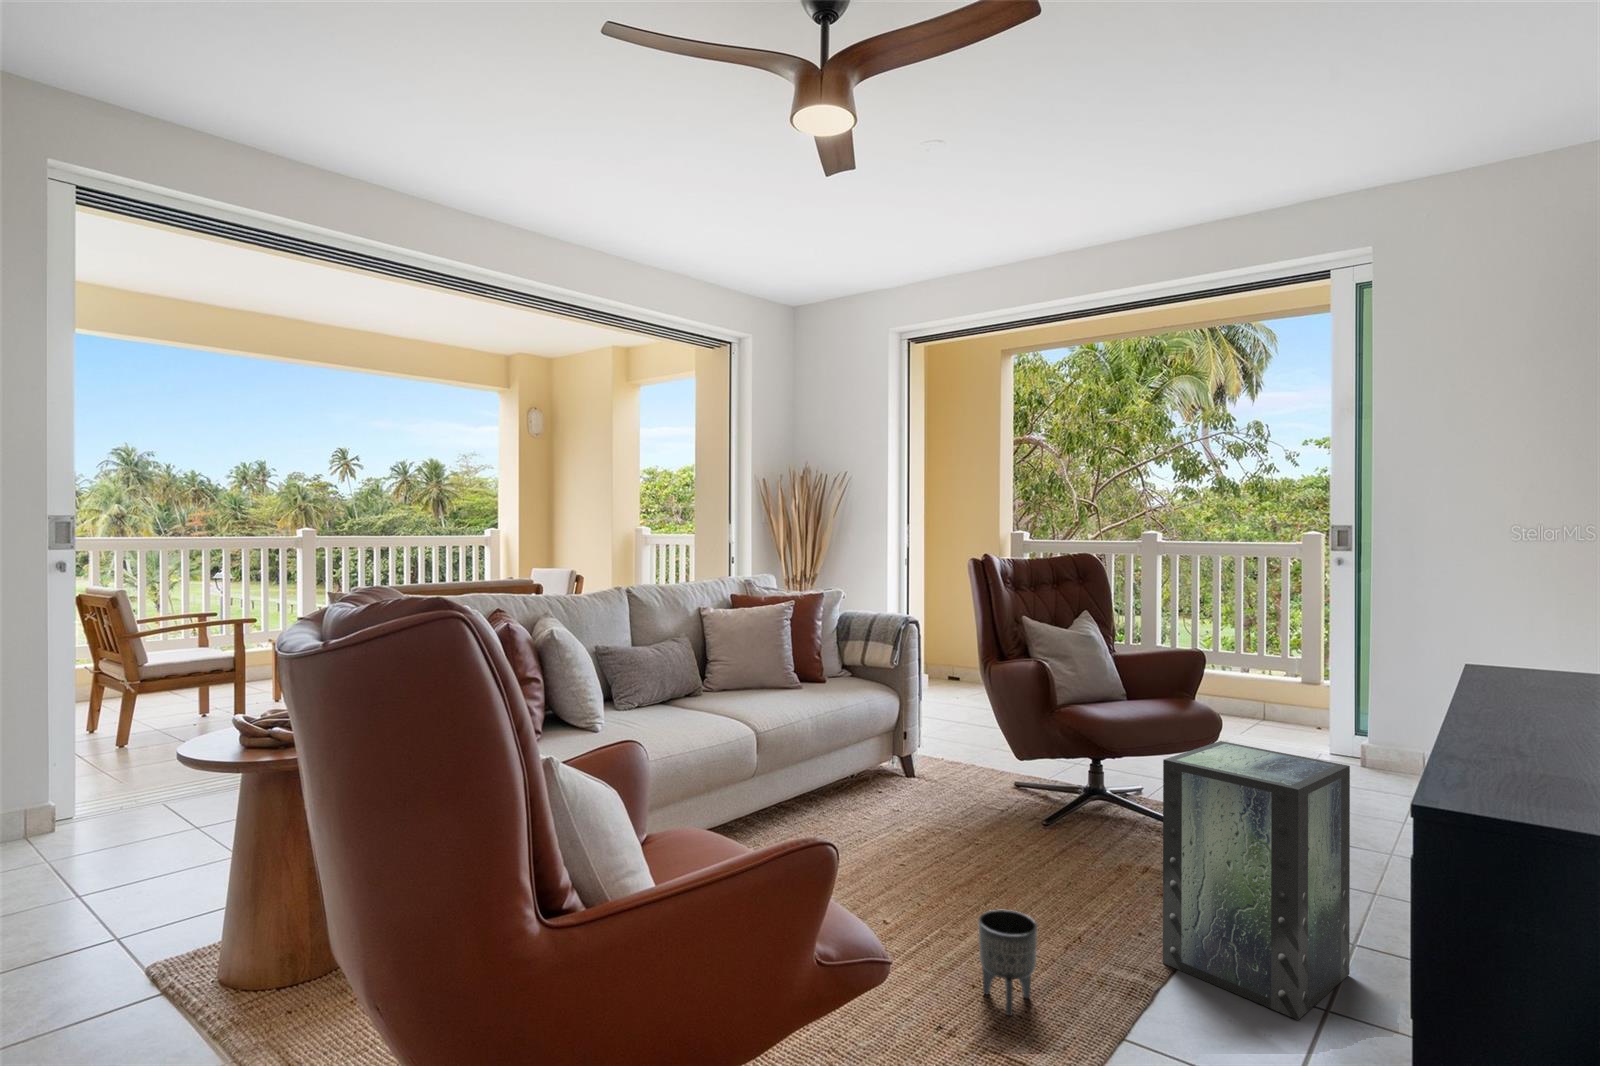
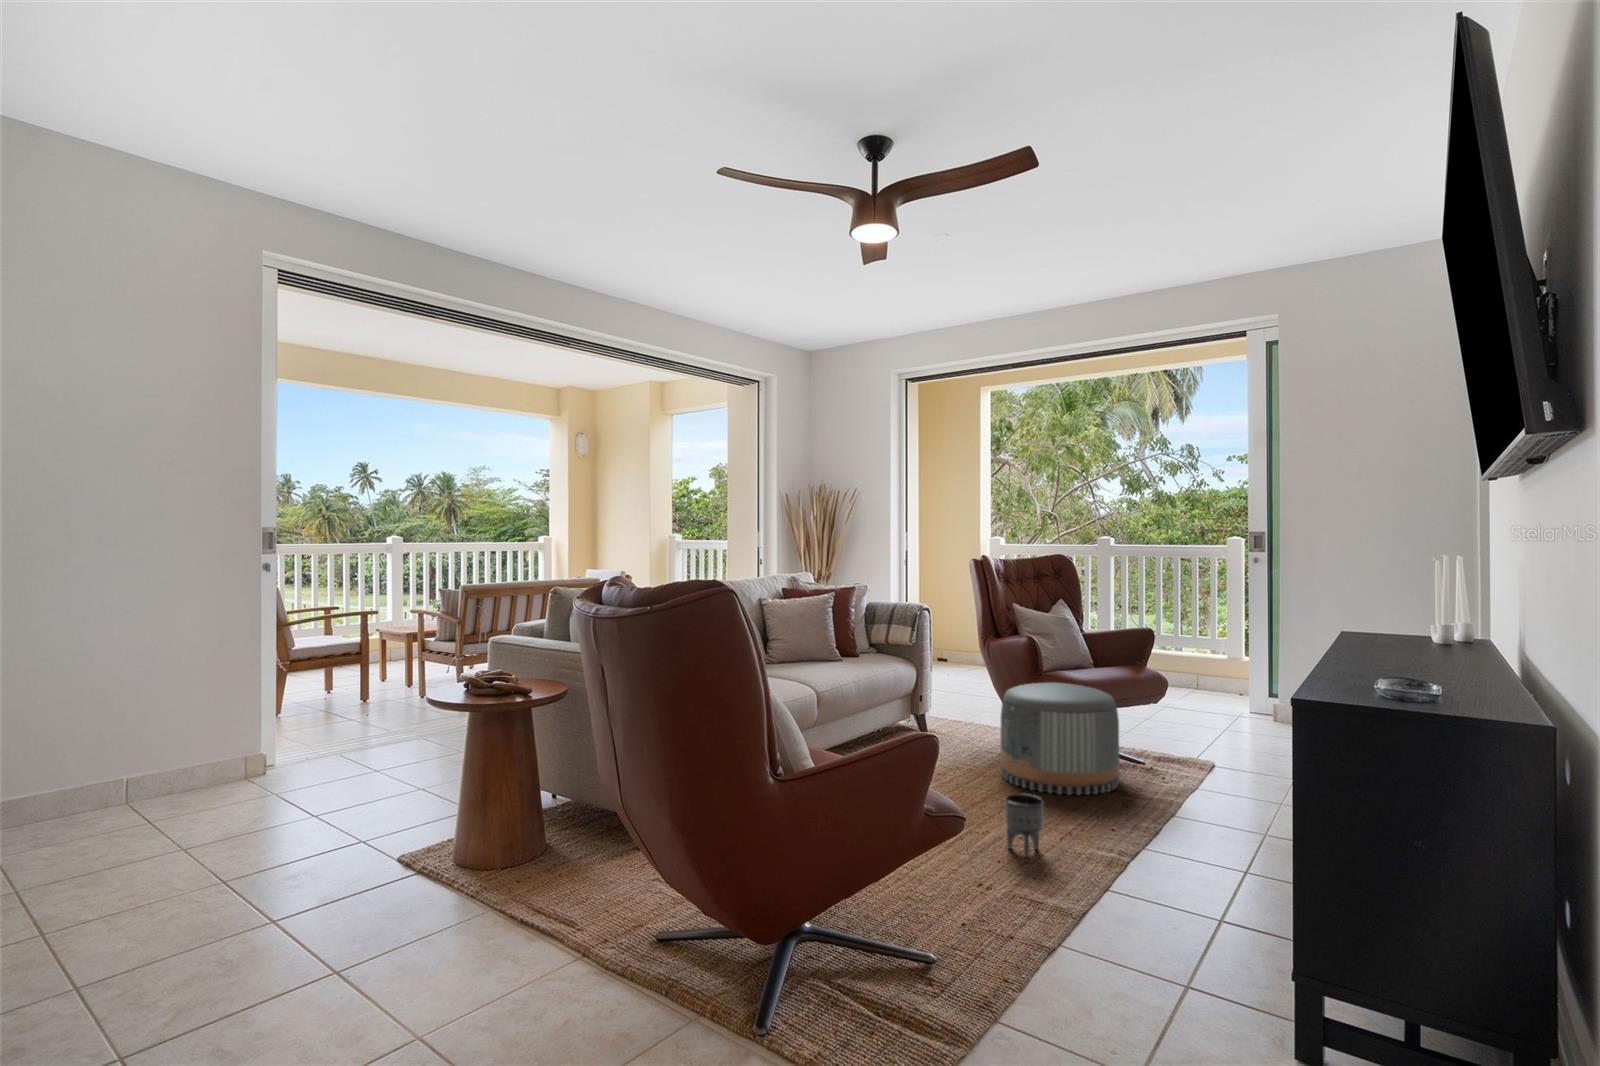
pouf: none [997,723,1161,889] -> present [1000,683,1119,795]
storage box: present [1163,741,1350,1020] -> none [1123,685,1244,856]

